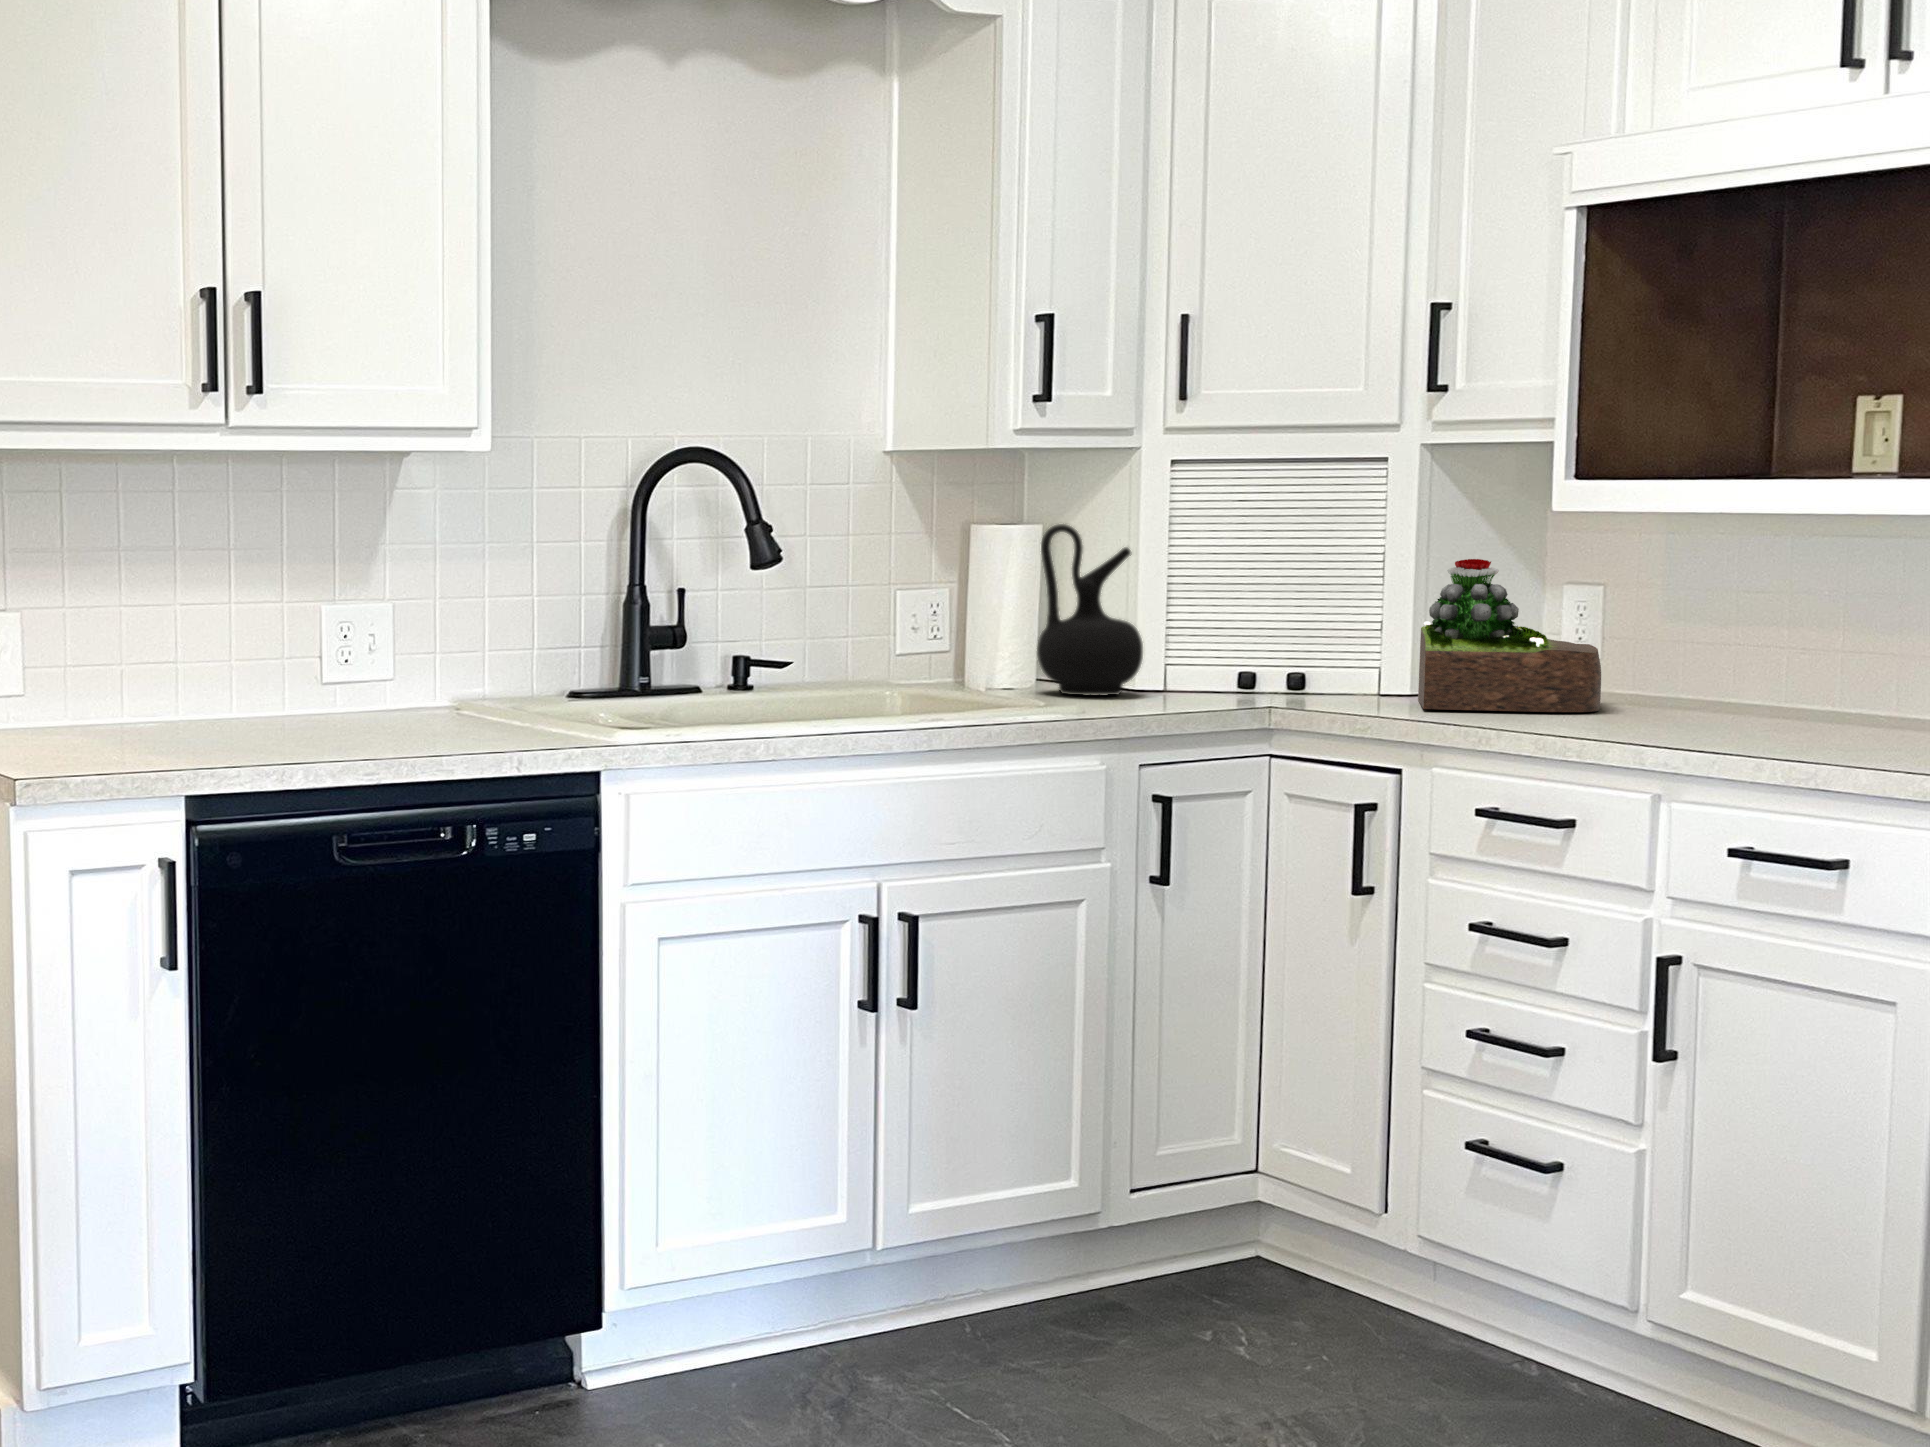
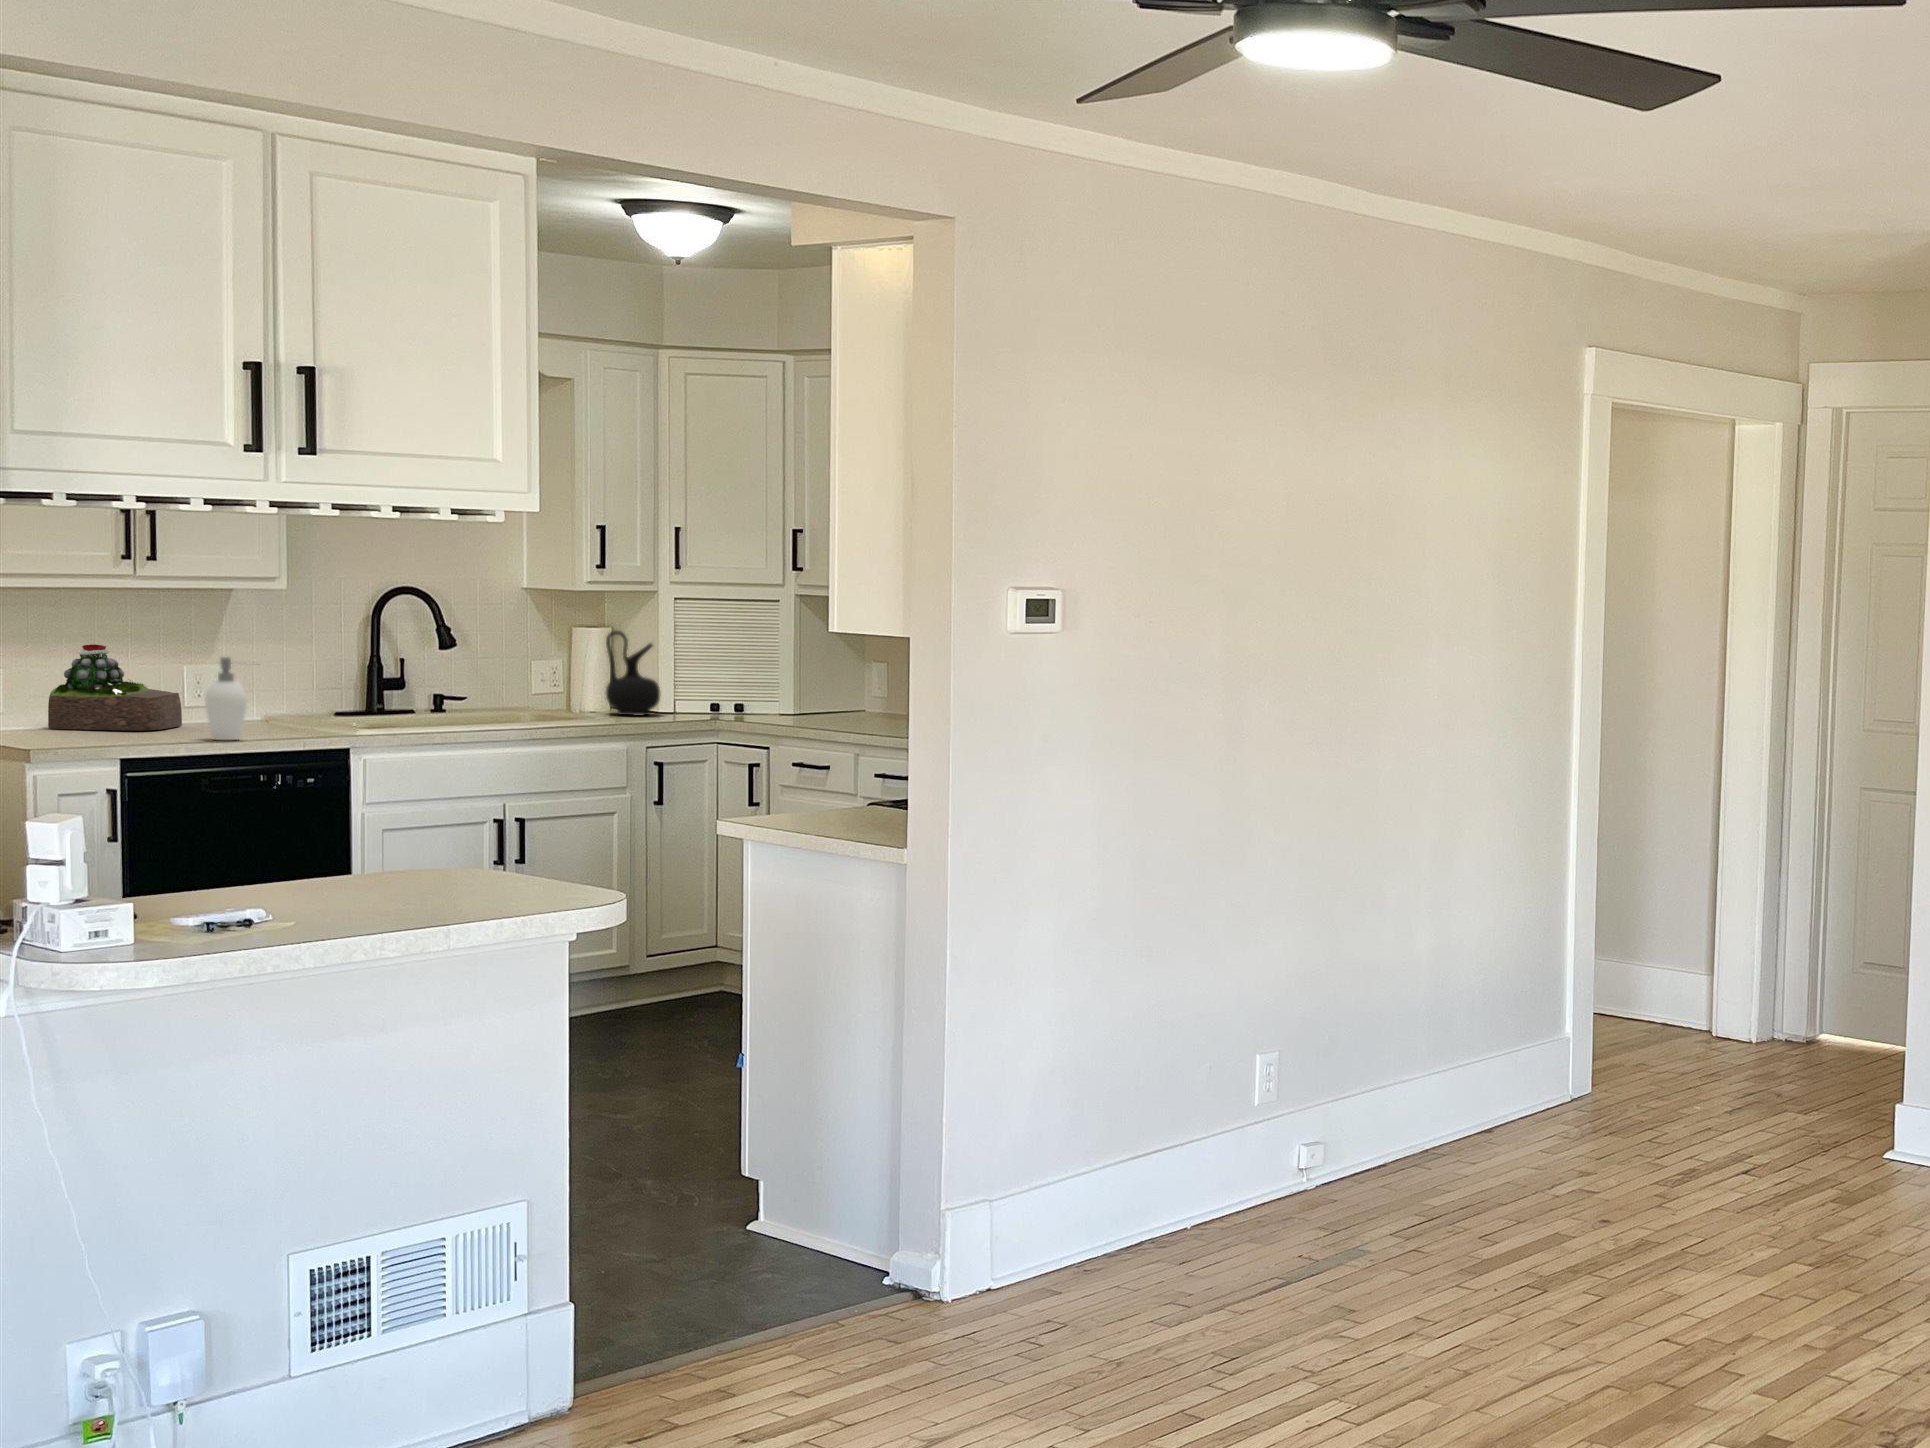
succulent plant: present [1418,559,1601,712] -> present [48,644,182,730]
soap dispenser: none [340,581,437,753] -> present [205,657,247,740]

